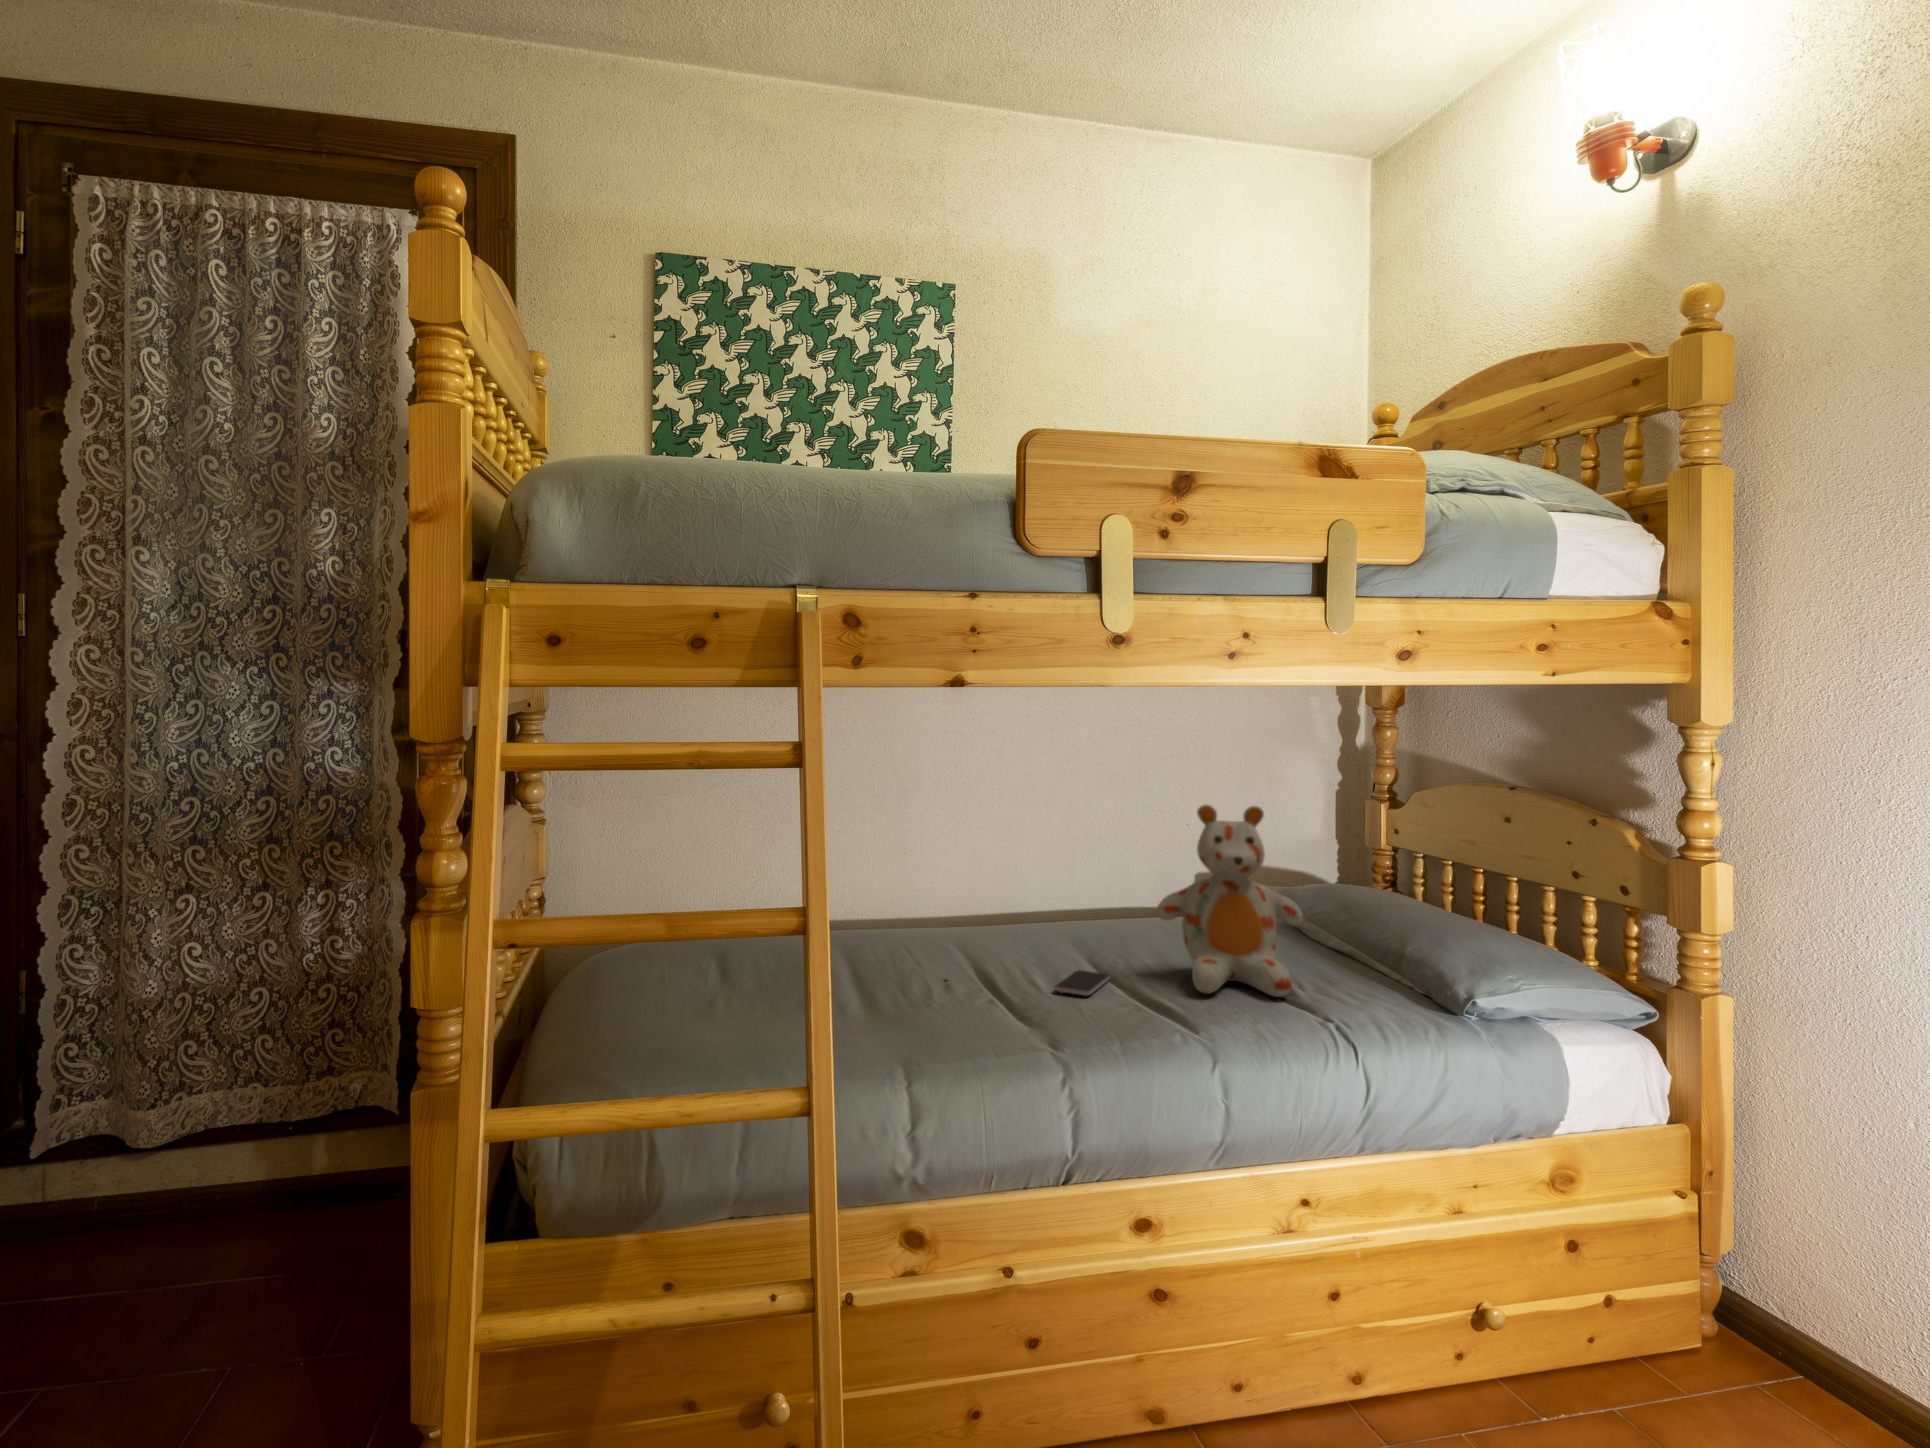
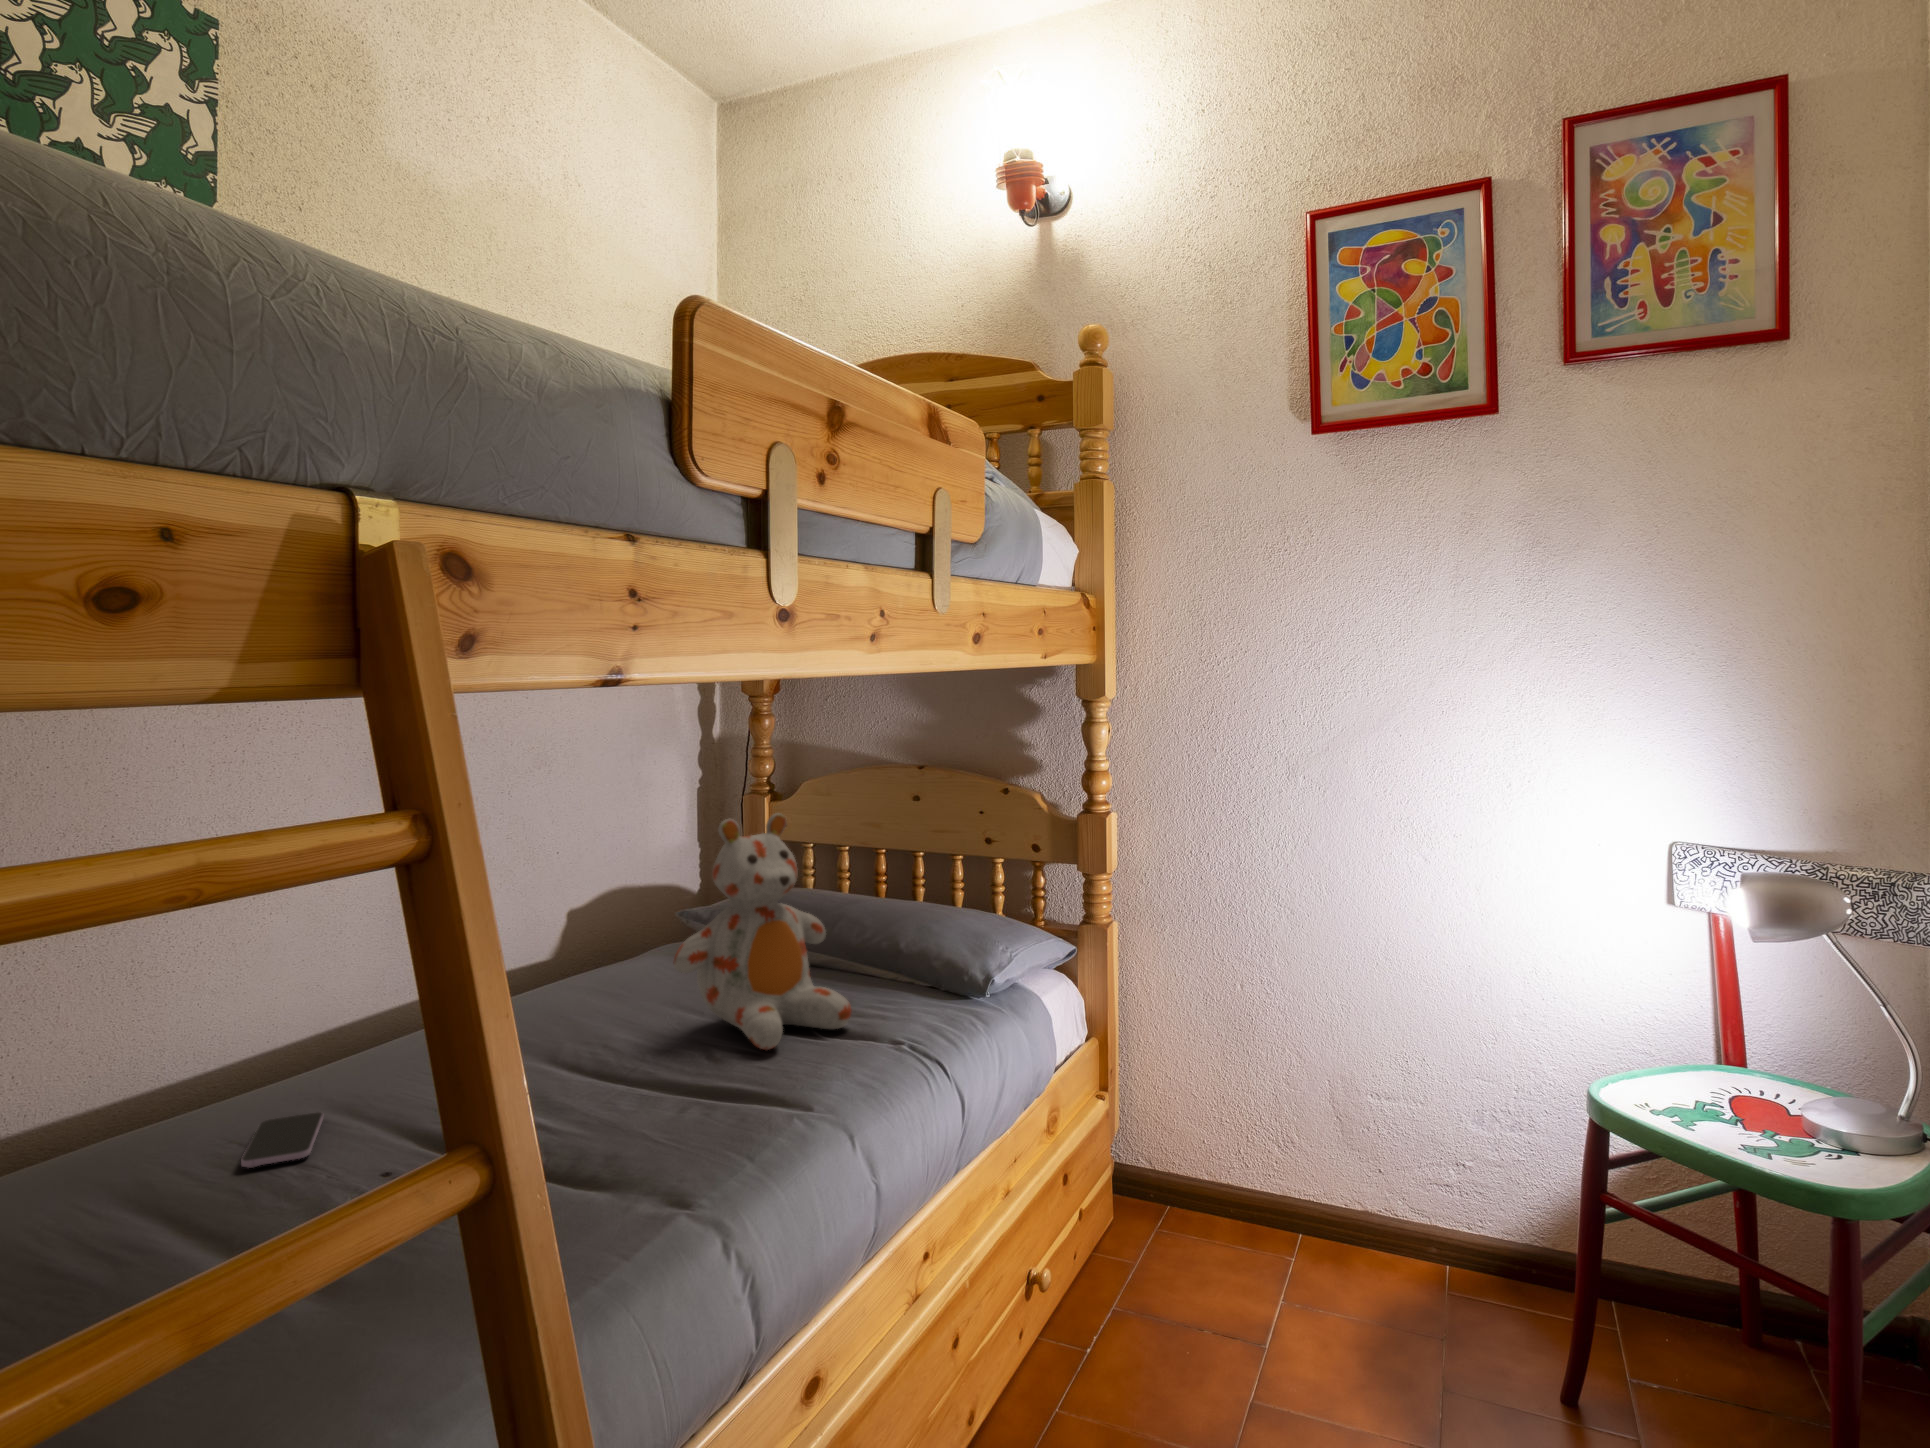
smartphone: present [1055,970,1110,996] -> present [241,1112,323,1168]

